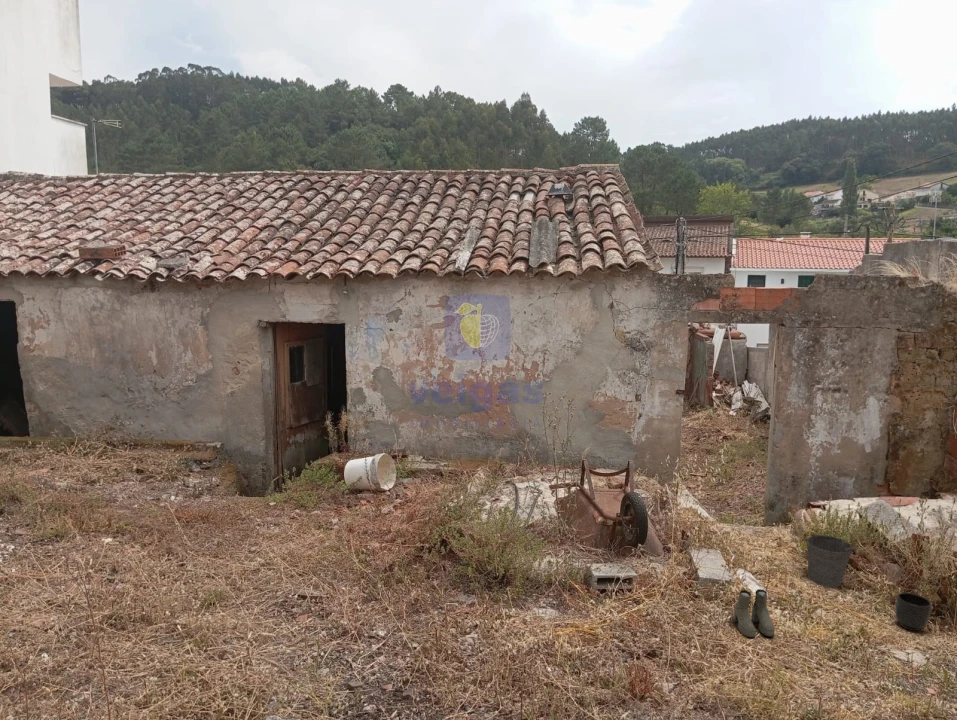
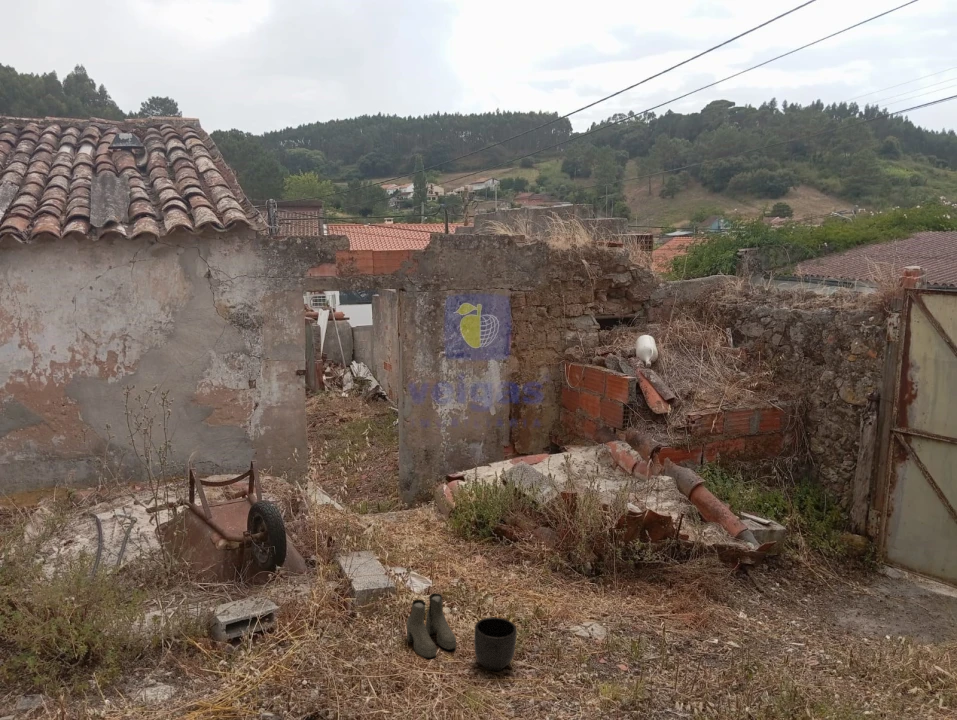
bucket: present [807,534,852,588] -> none [462,509,508,566]
planter: present [895,593,932,631] -> present [474,617,517,671]

